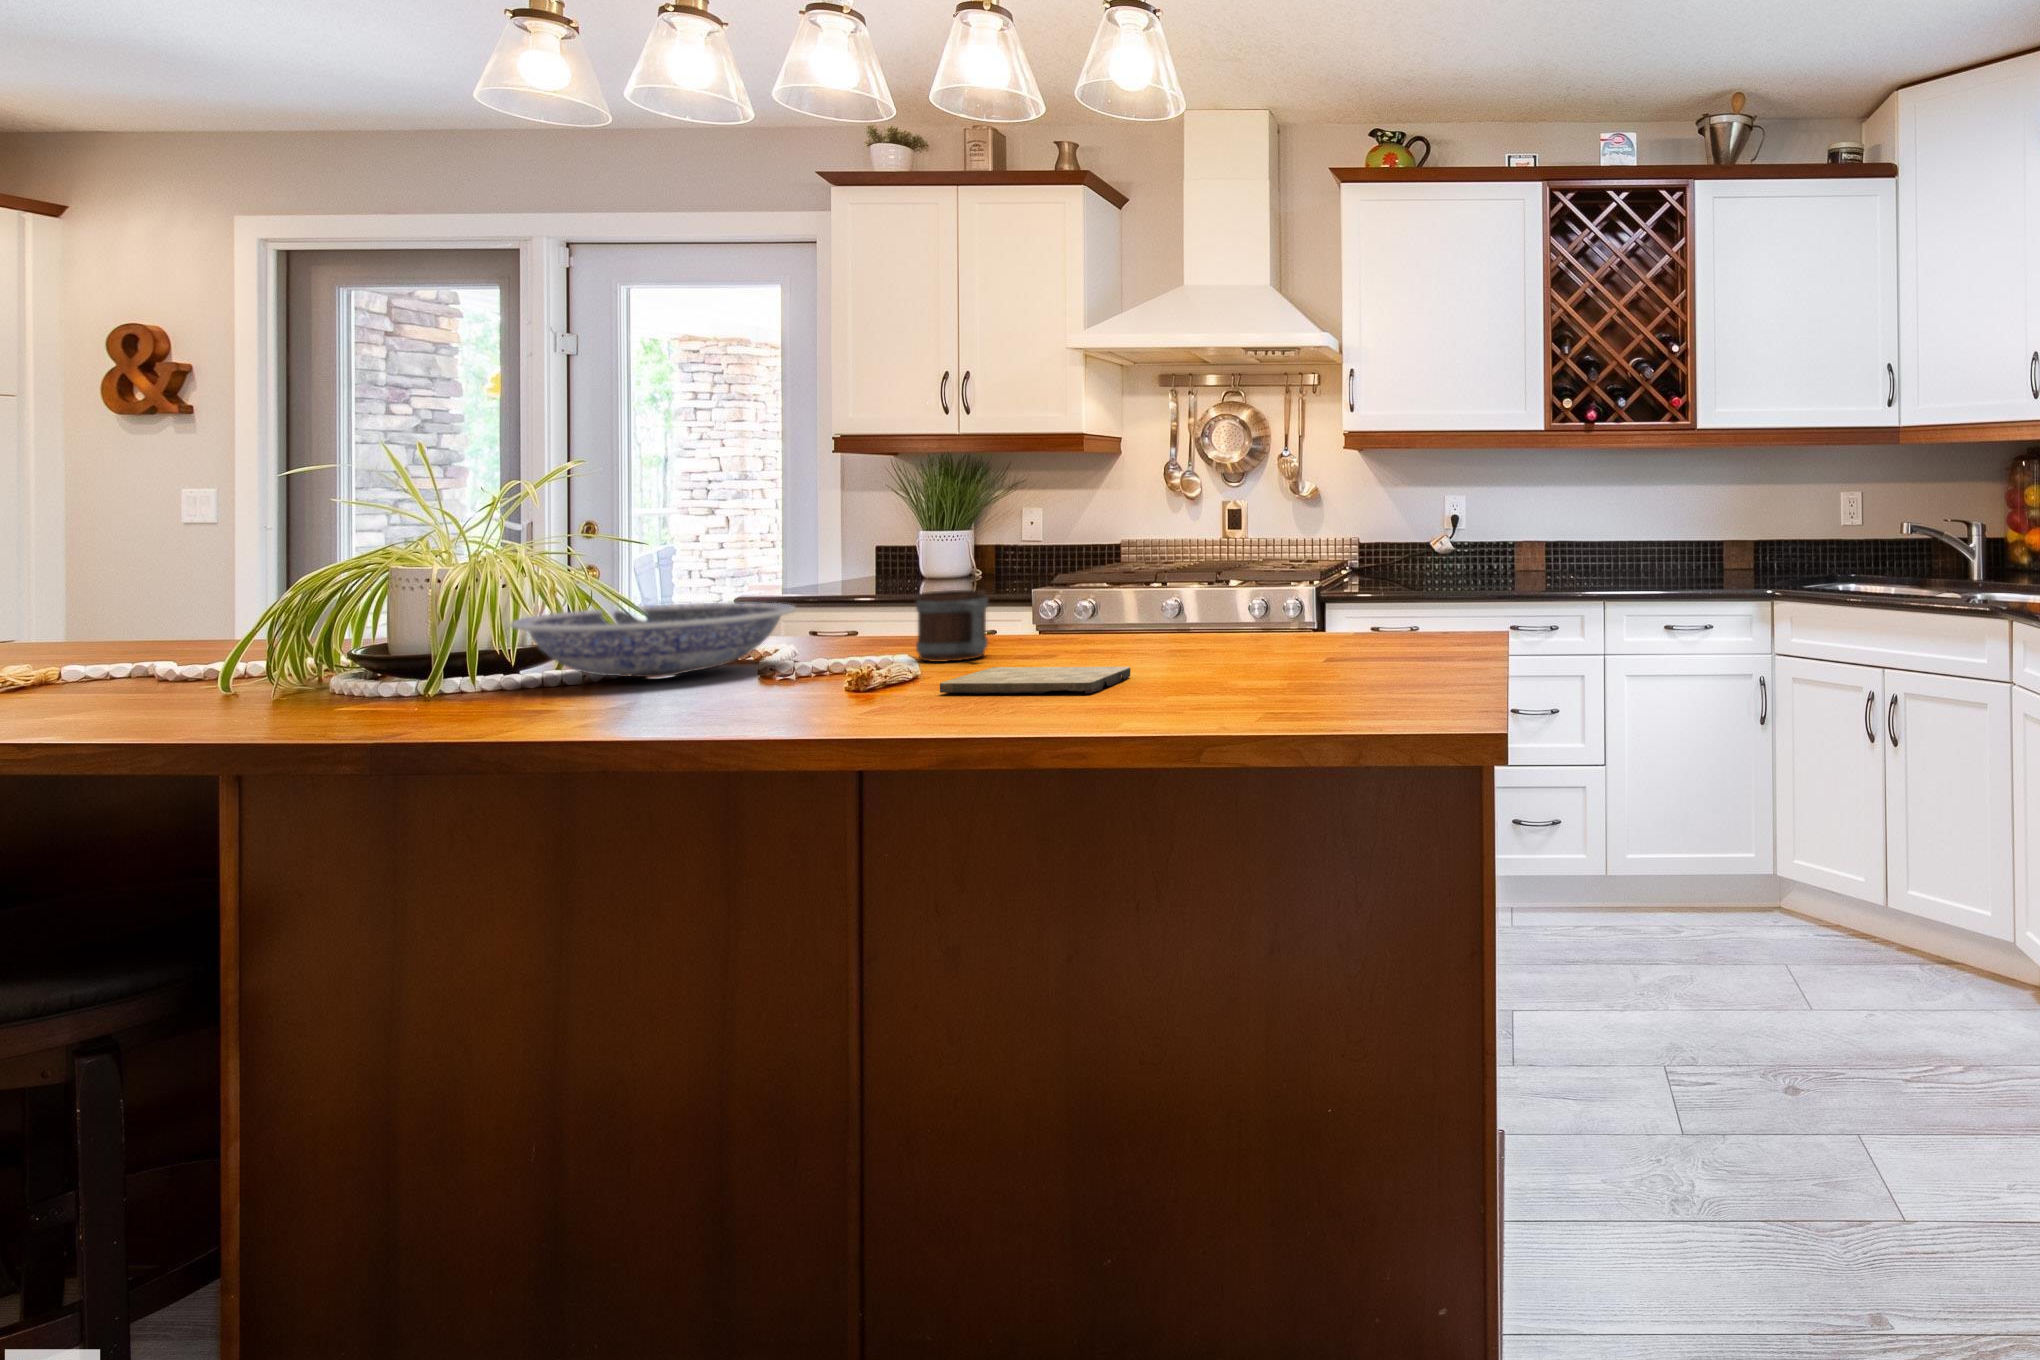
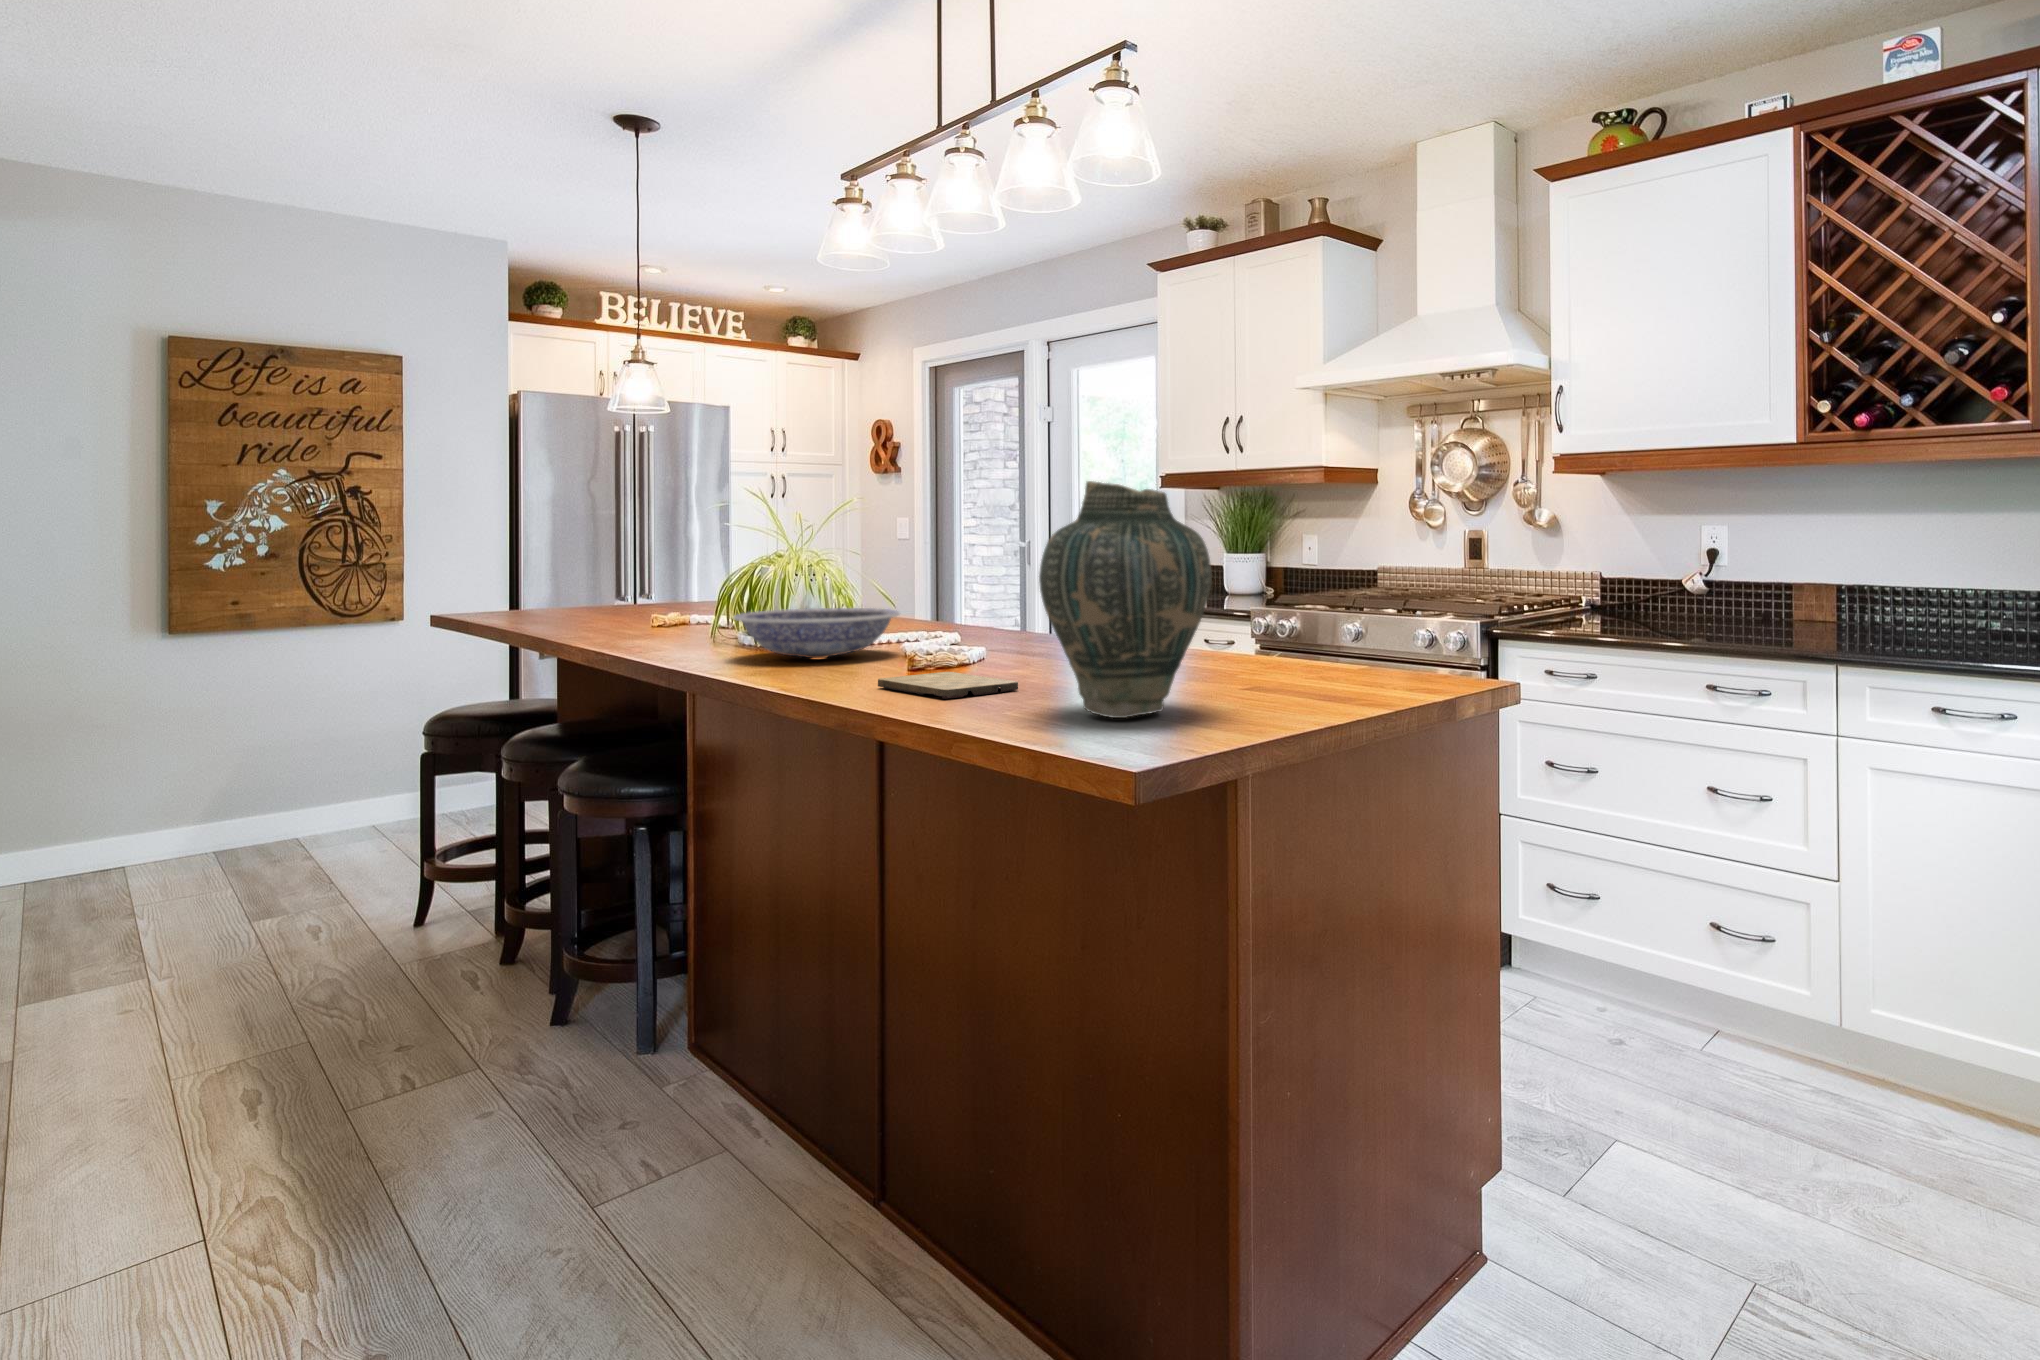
vase: none [1254,439,1435,685] -> present [1039,481,1212,718]
mug: present [916,590,988,662] -> none [956,608,1009,665]

